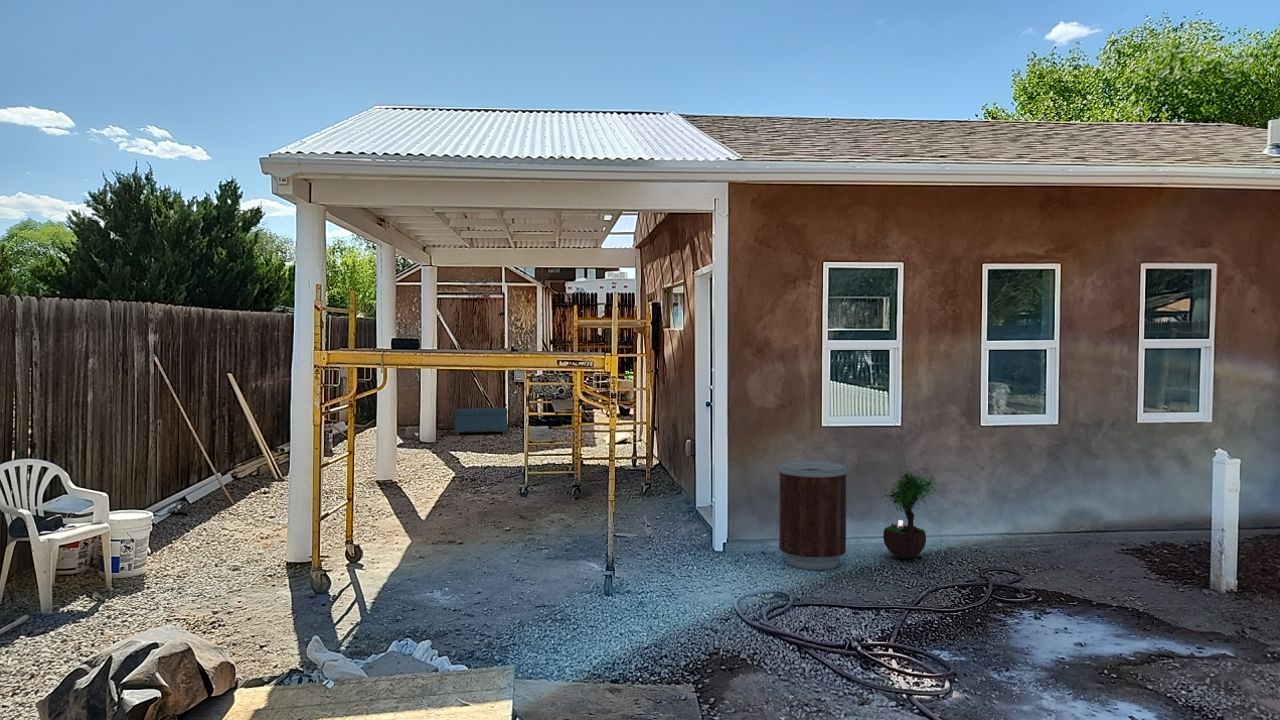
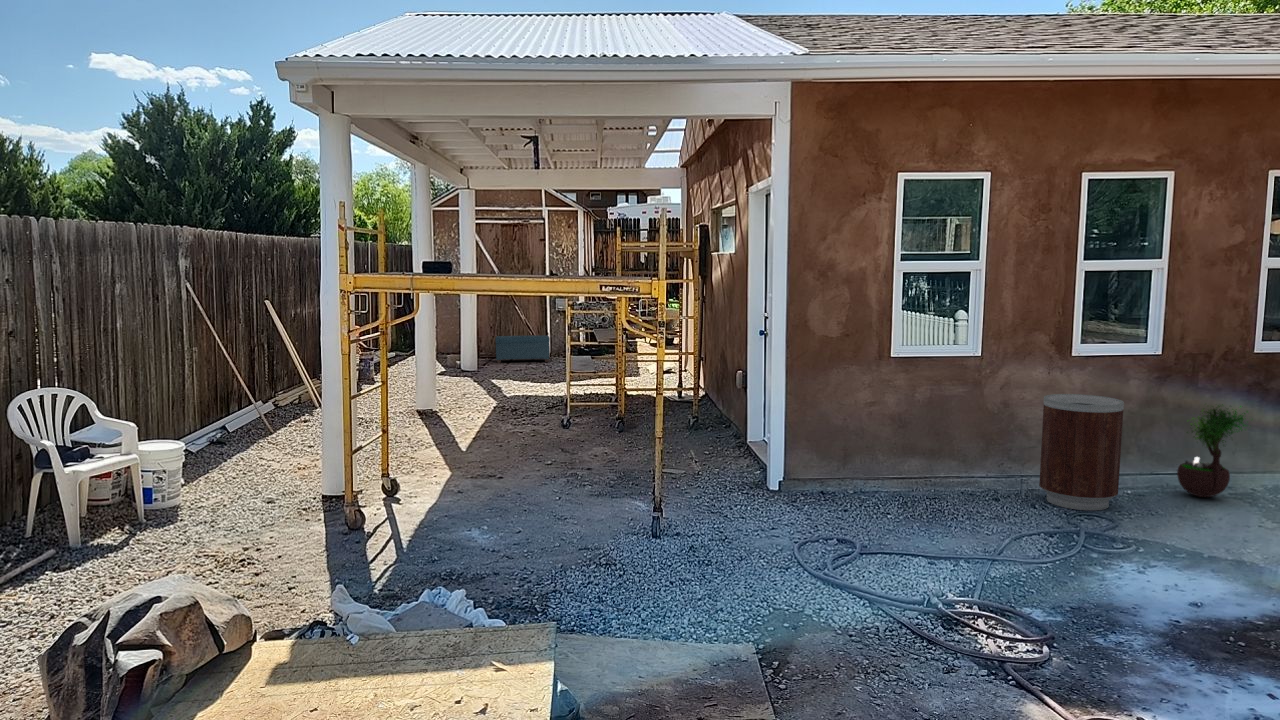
trash can: present [779,461,846,570] -> present [1039,394,1124,510]
potted tree: present [882,470,936,558] -> present [1177,404,1247,497]

